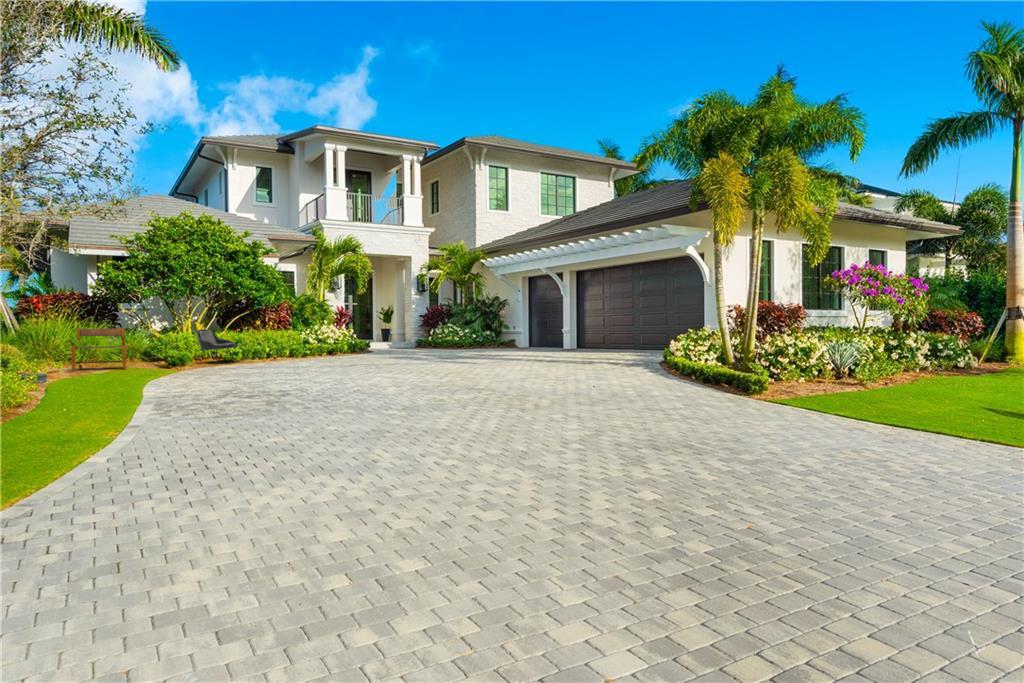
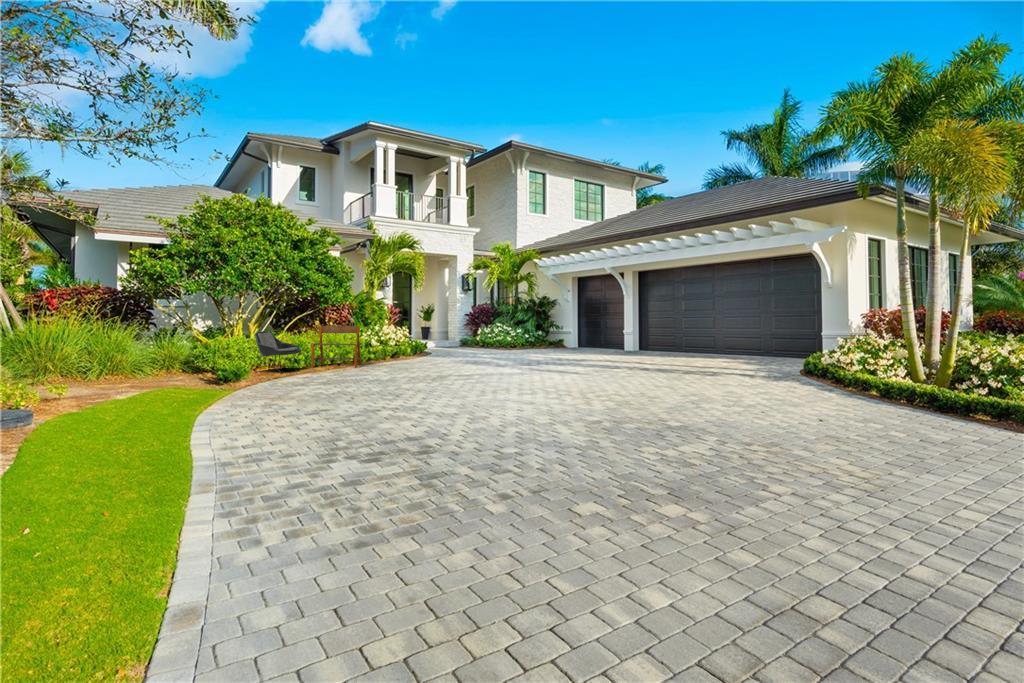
bench: present [72,328,128,372] -> present [311,326,362,367]

